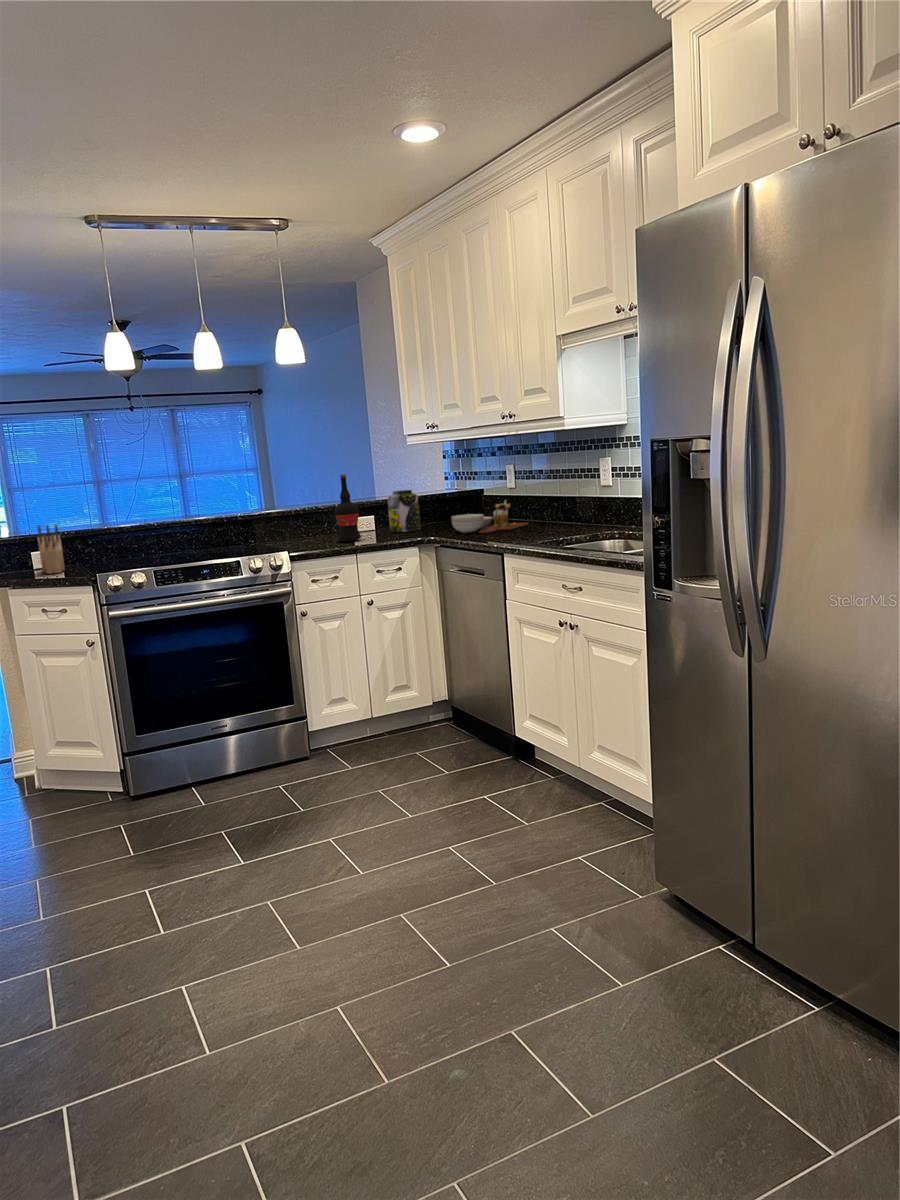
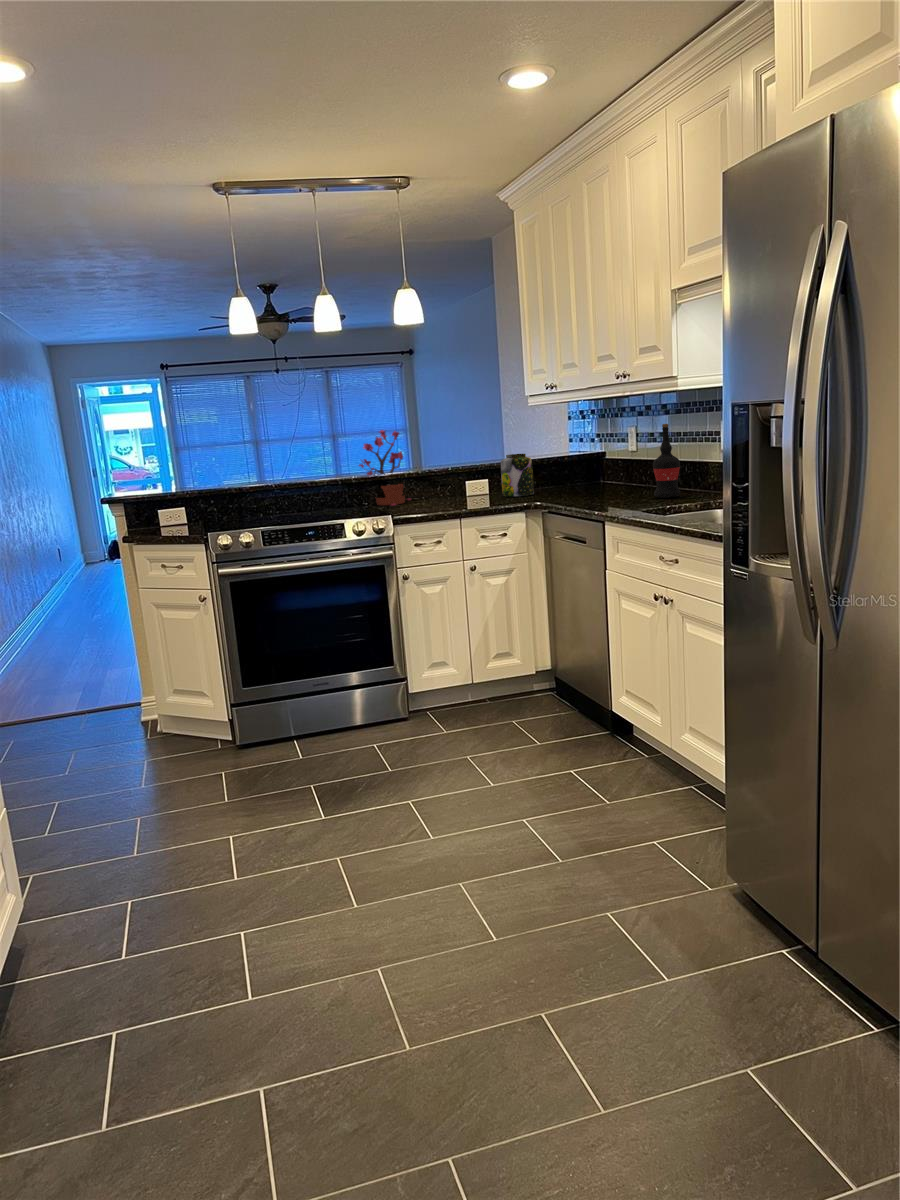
potted plant: none [244,468,298,544] -> present [359,430,411,506]
wine bottle: present [335,474,361,541] -> present [653,424,681,498]
cutting board: present [452,500,529,533] -> none [562,465,645,500]
knife block: present [38,524,65,574] -> none [159,483,186,530]

